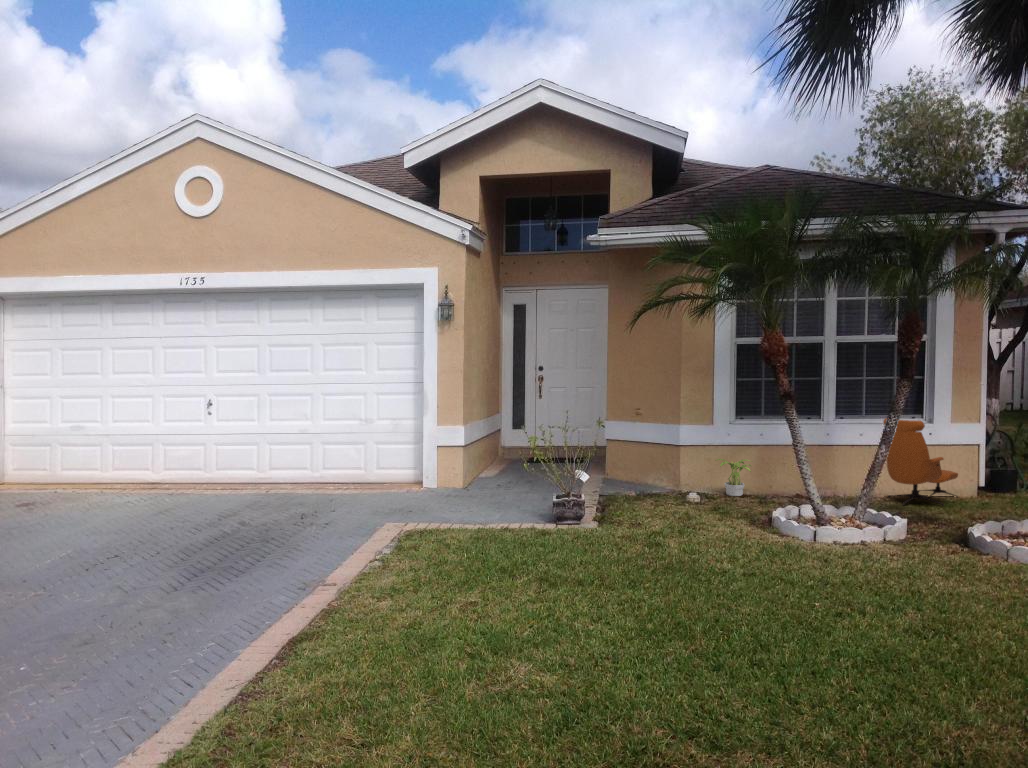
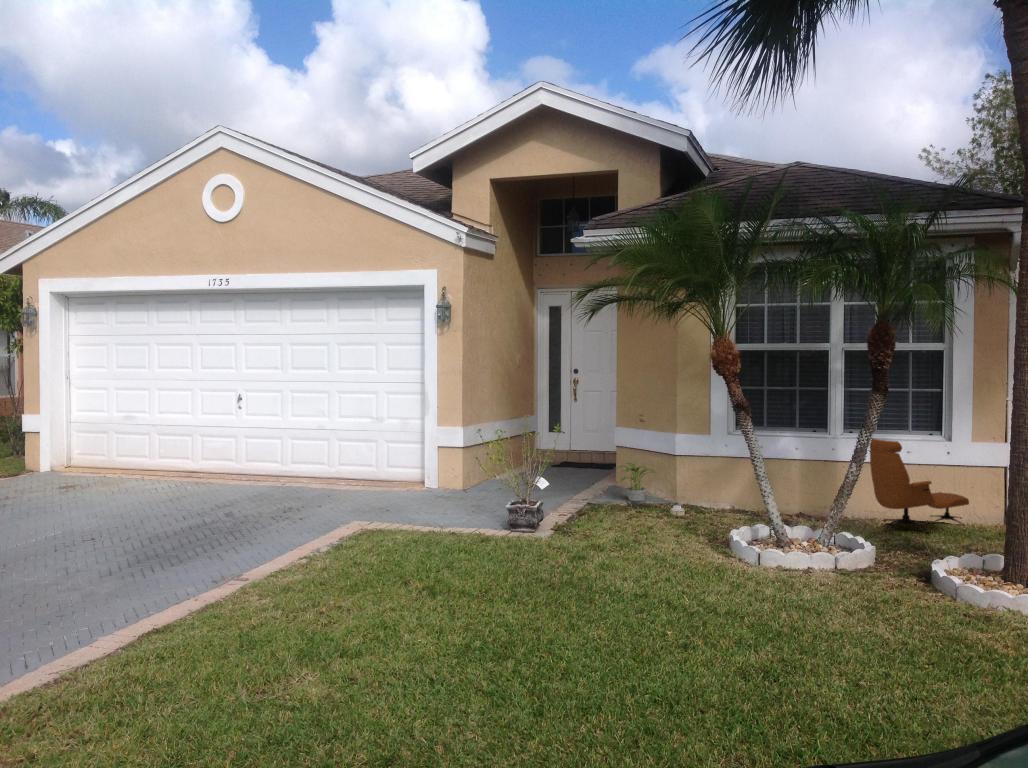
potted plant: present [717,459,751,496] -> present [617,463,657,501]

